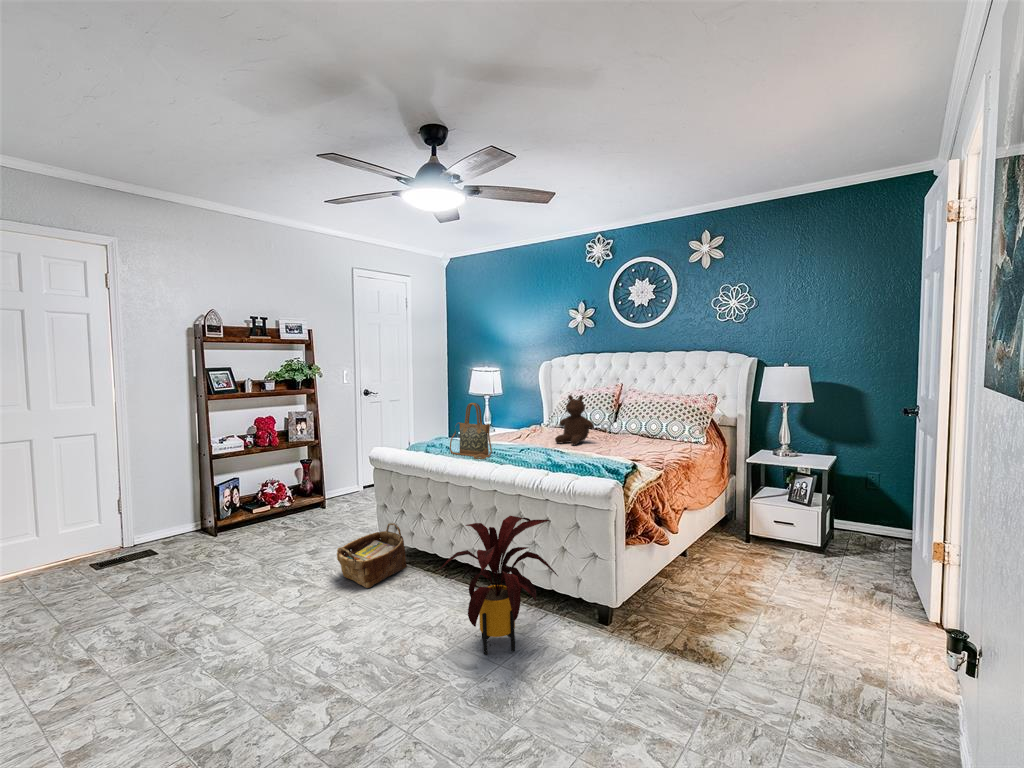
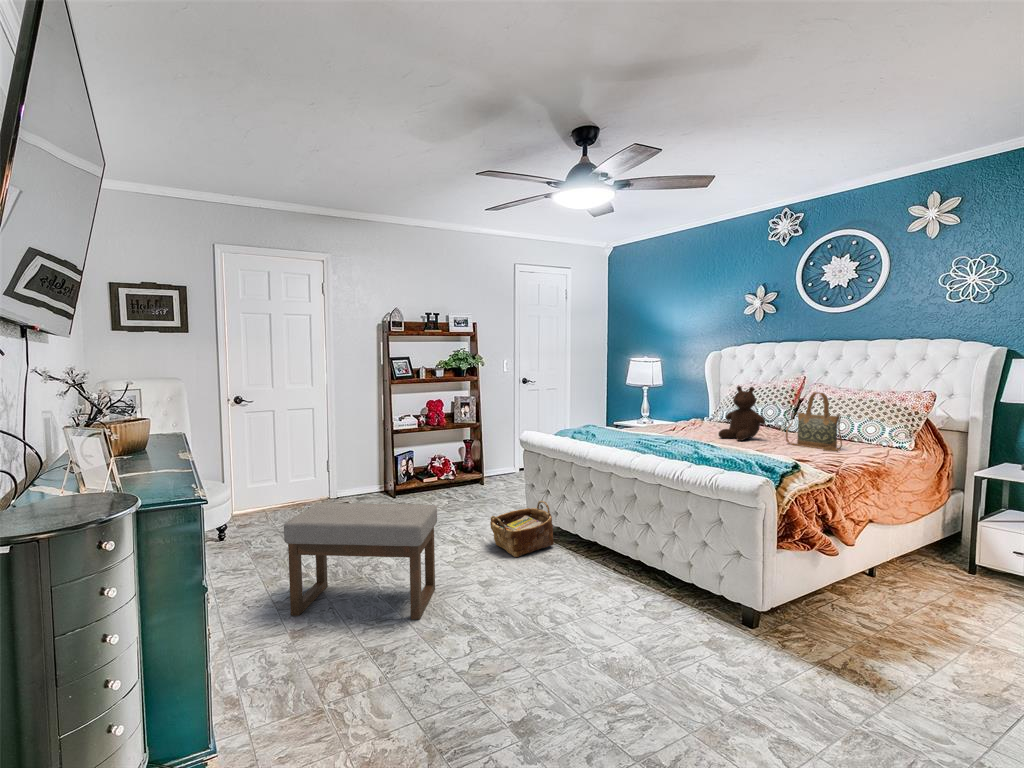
handbag: present [450,403,492,459] -> present [786,392,842,452]
house plant: present [438,516,558,655] -> none [573,500,697,633]
ottoman: none [61,550,278,724] -> present [284,503,437,620]

